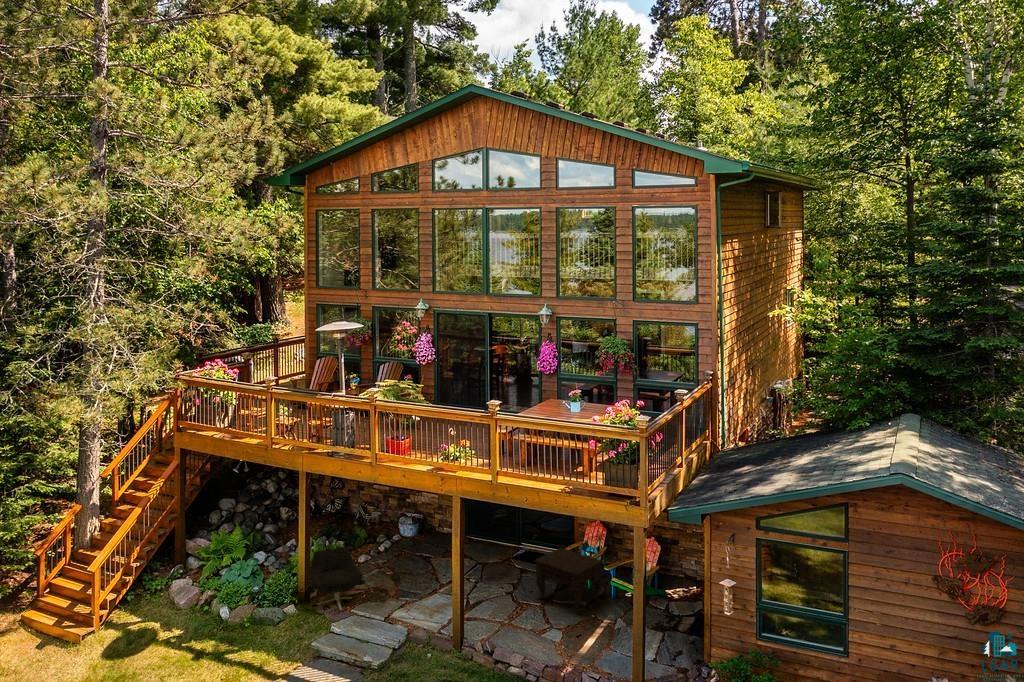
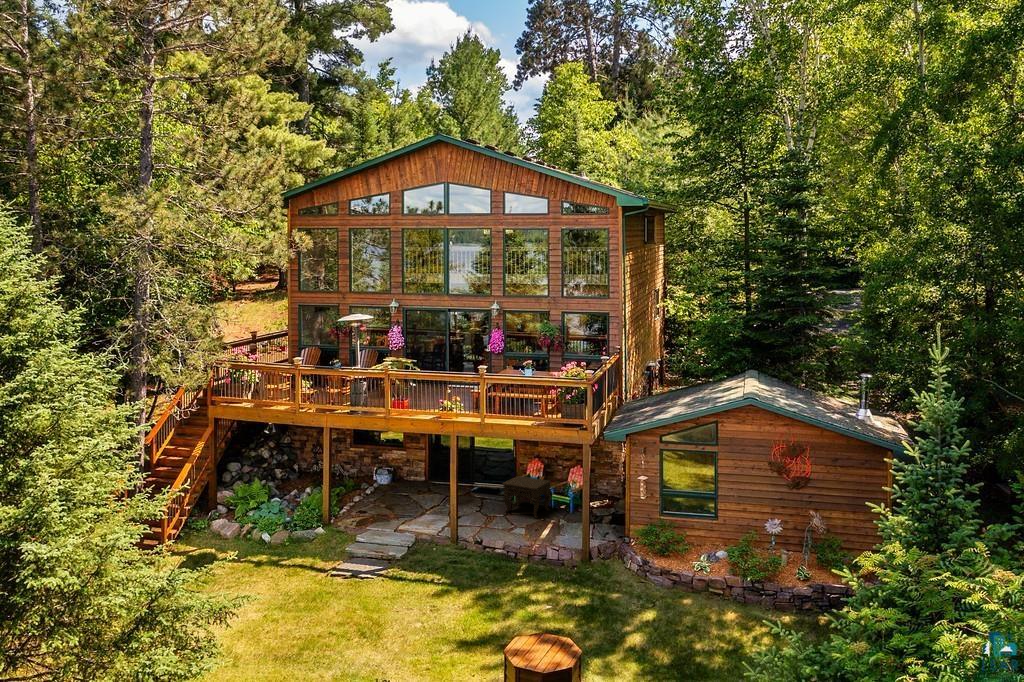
lounge chair: present [309,547,363,610] -> none [329,485,373,529]

